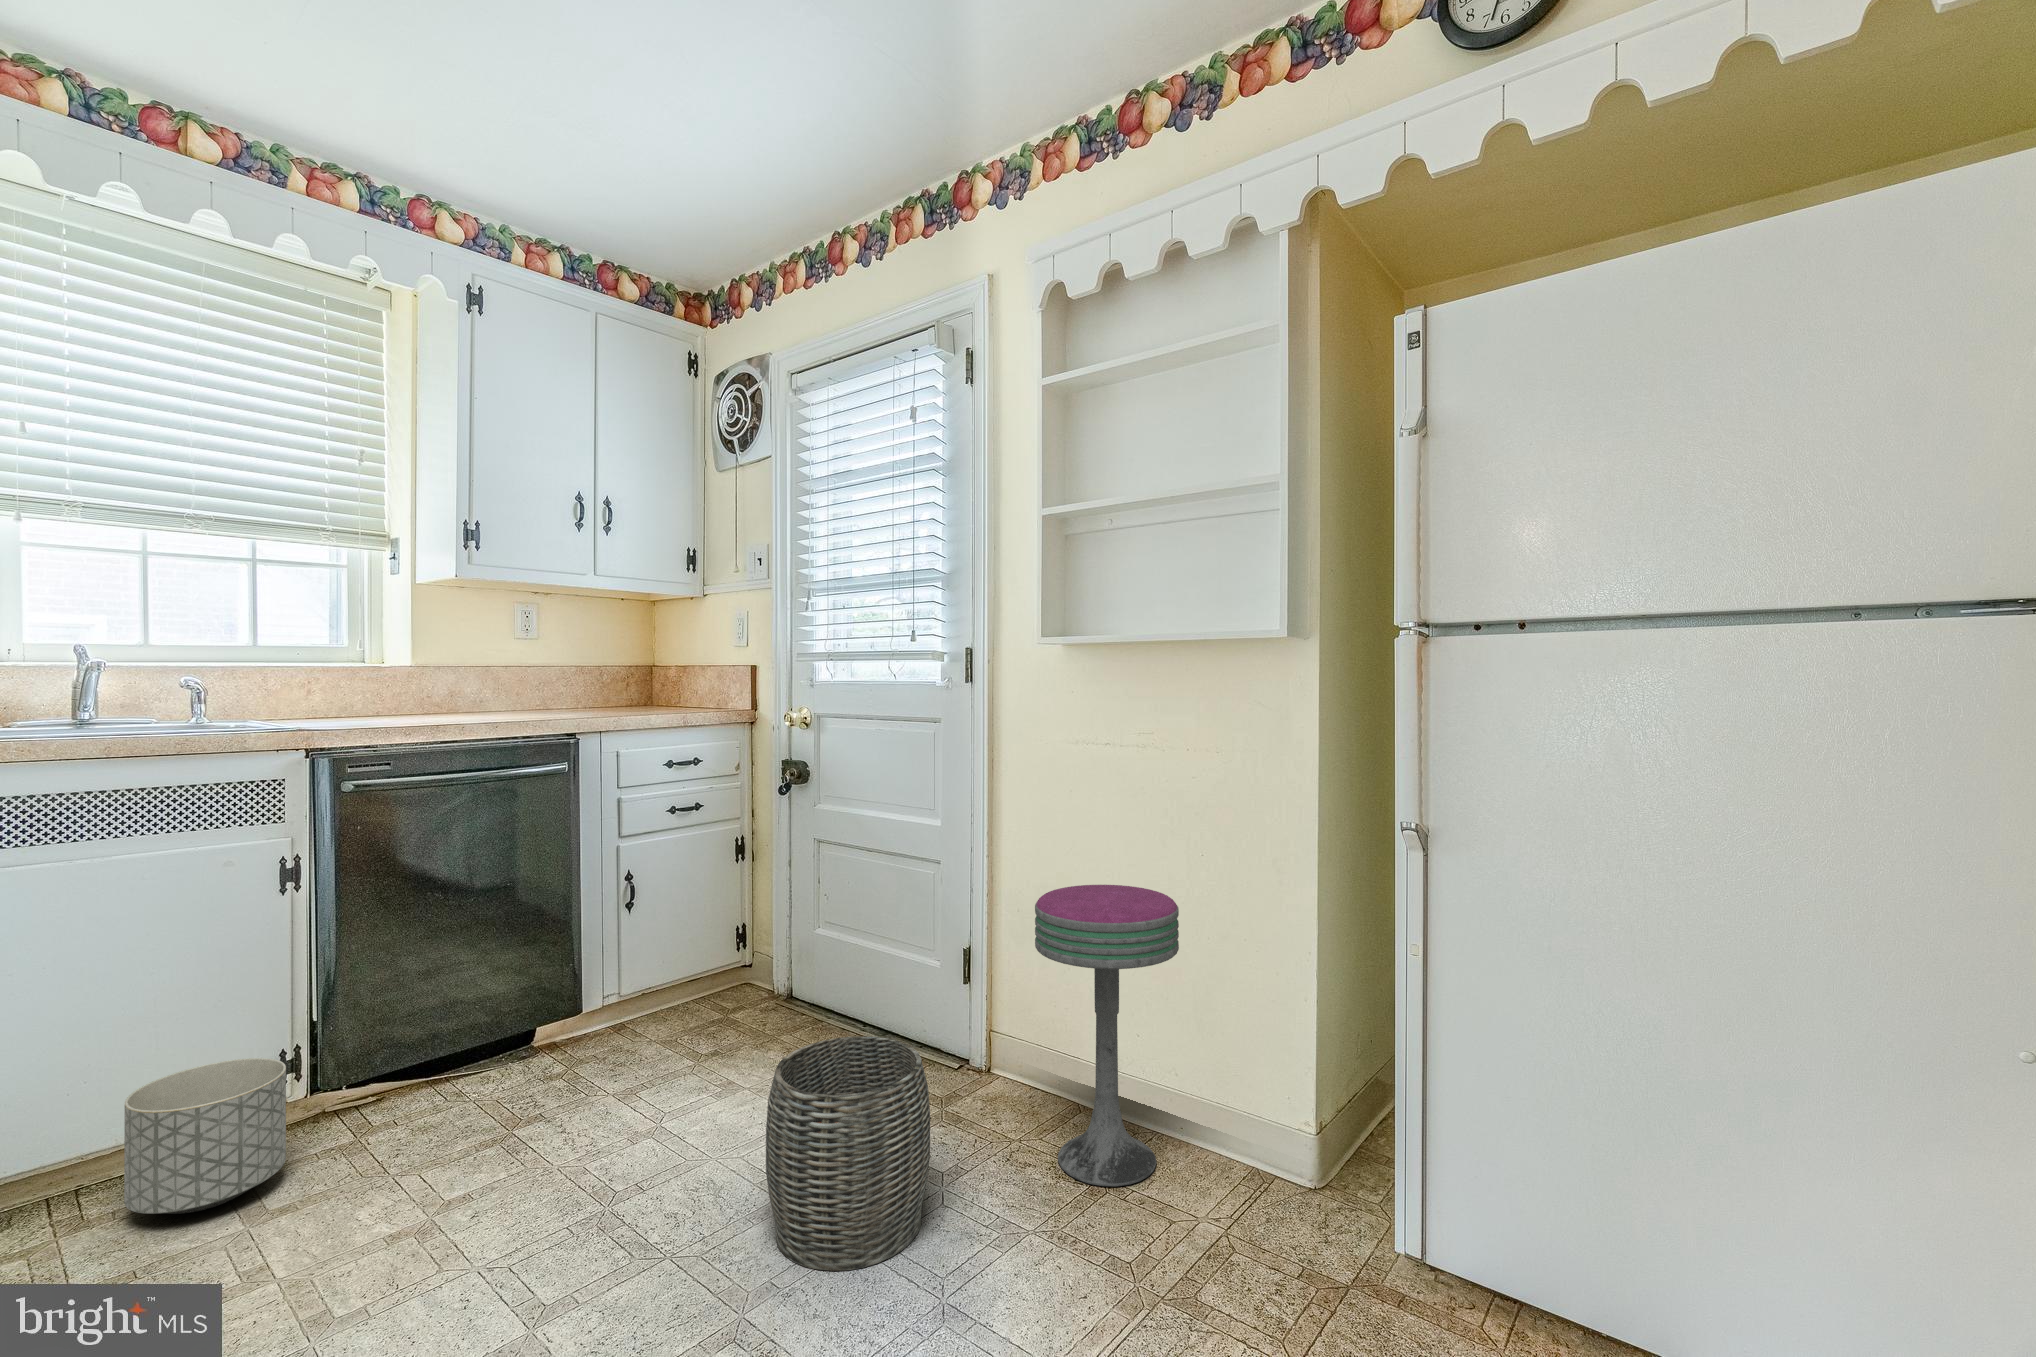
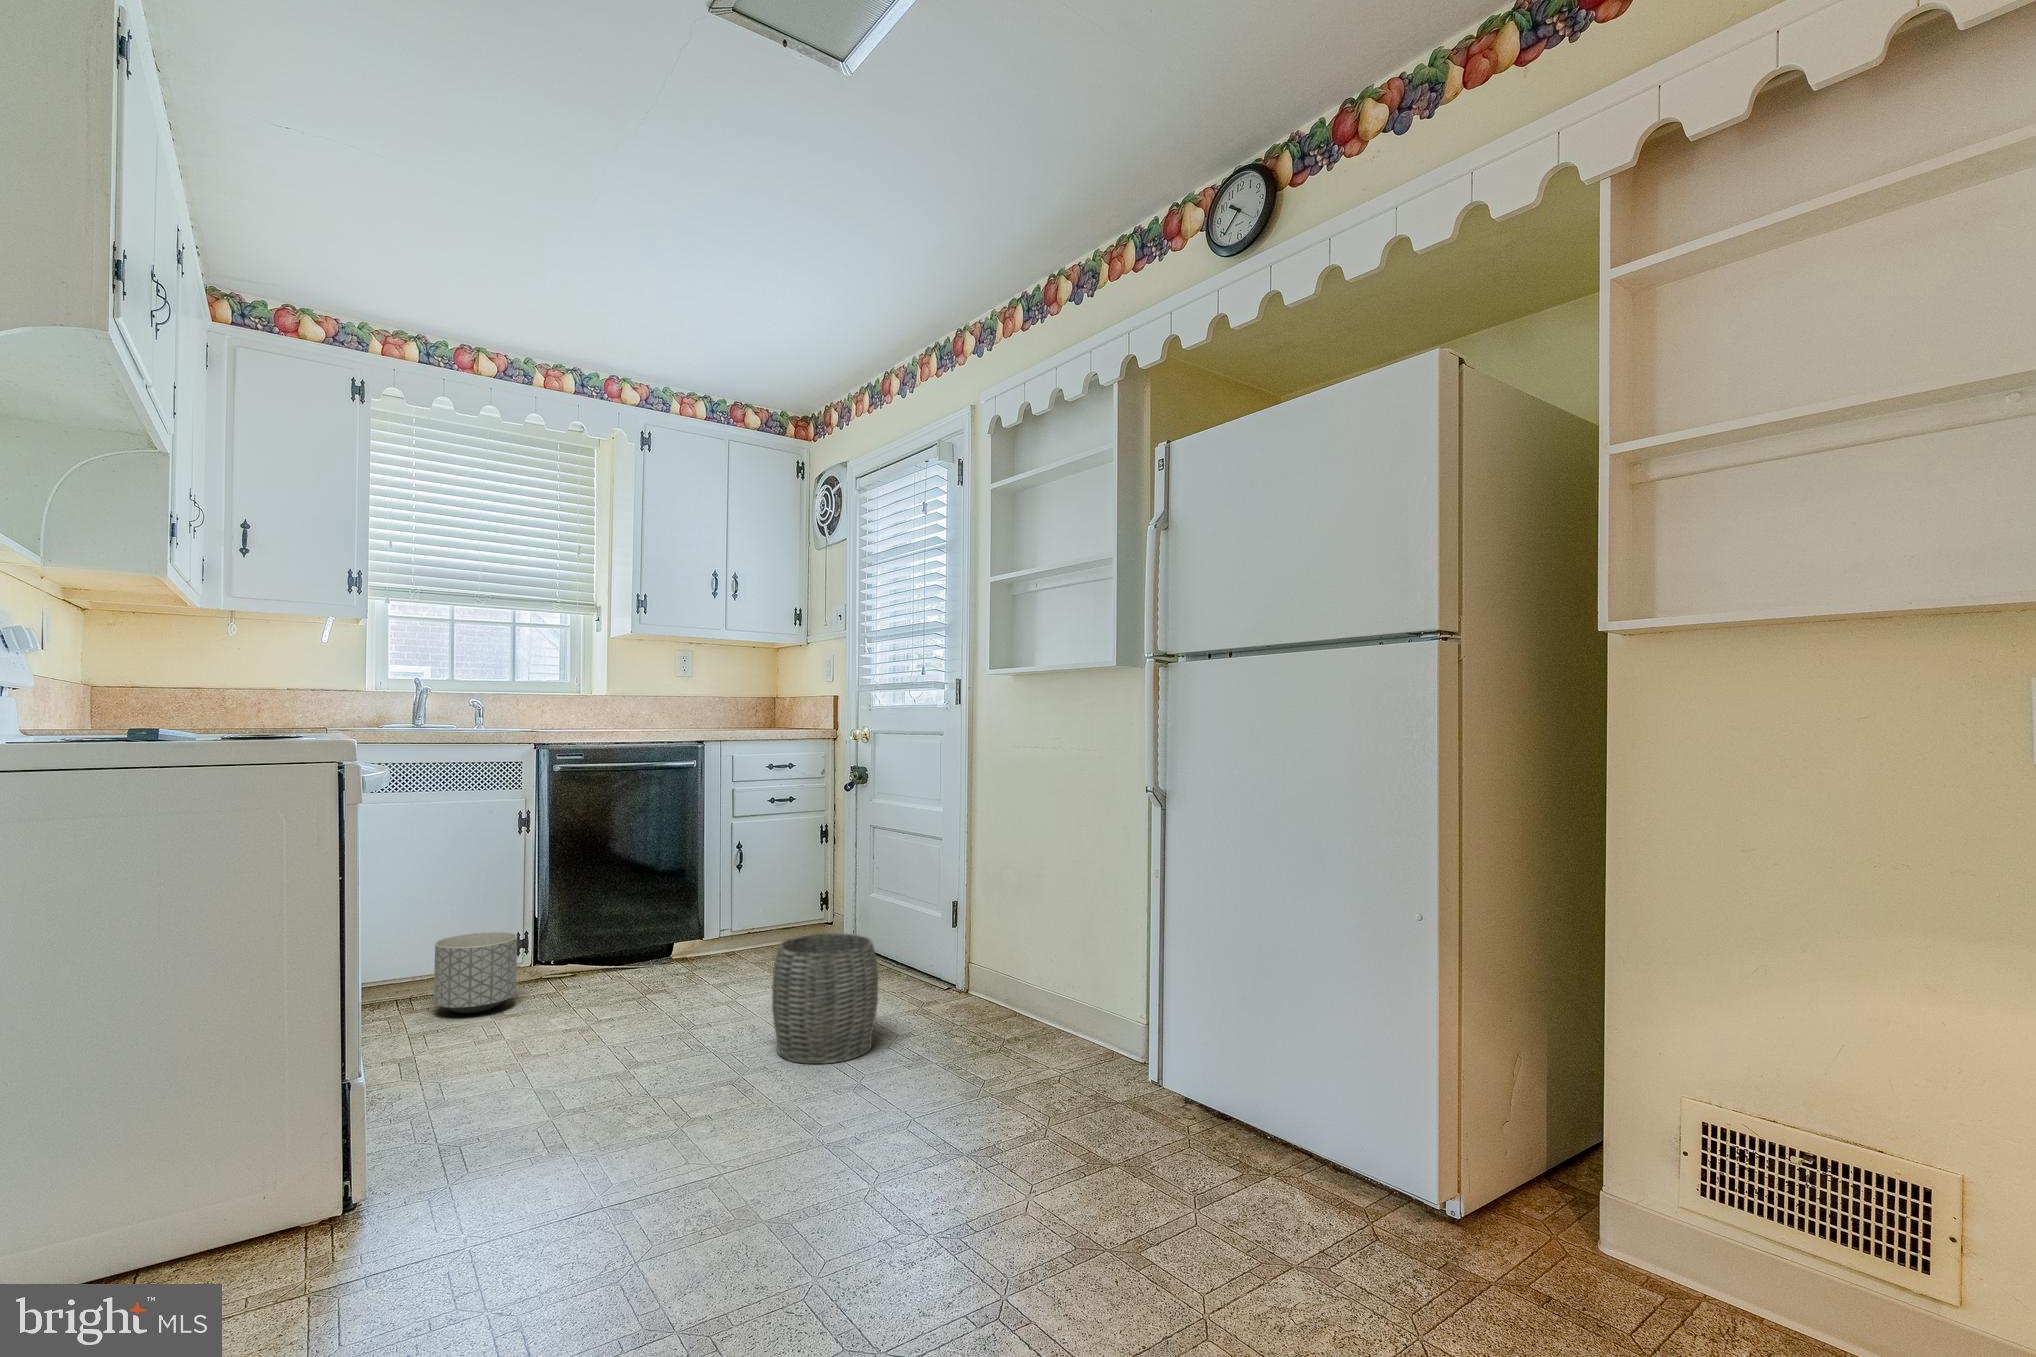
bar stool: present [1035,885,1179,1186] -> none [962,846,1062,1047]

